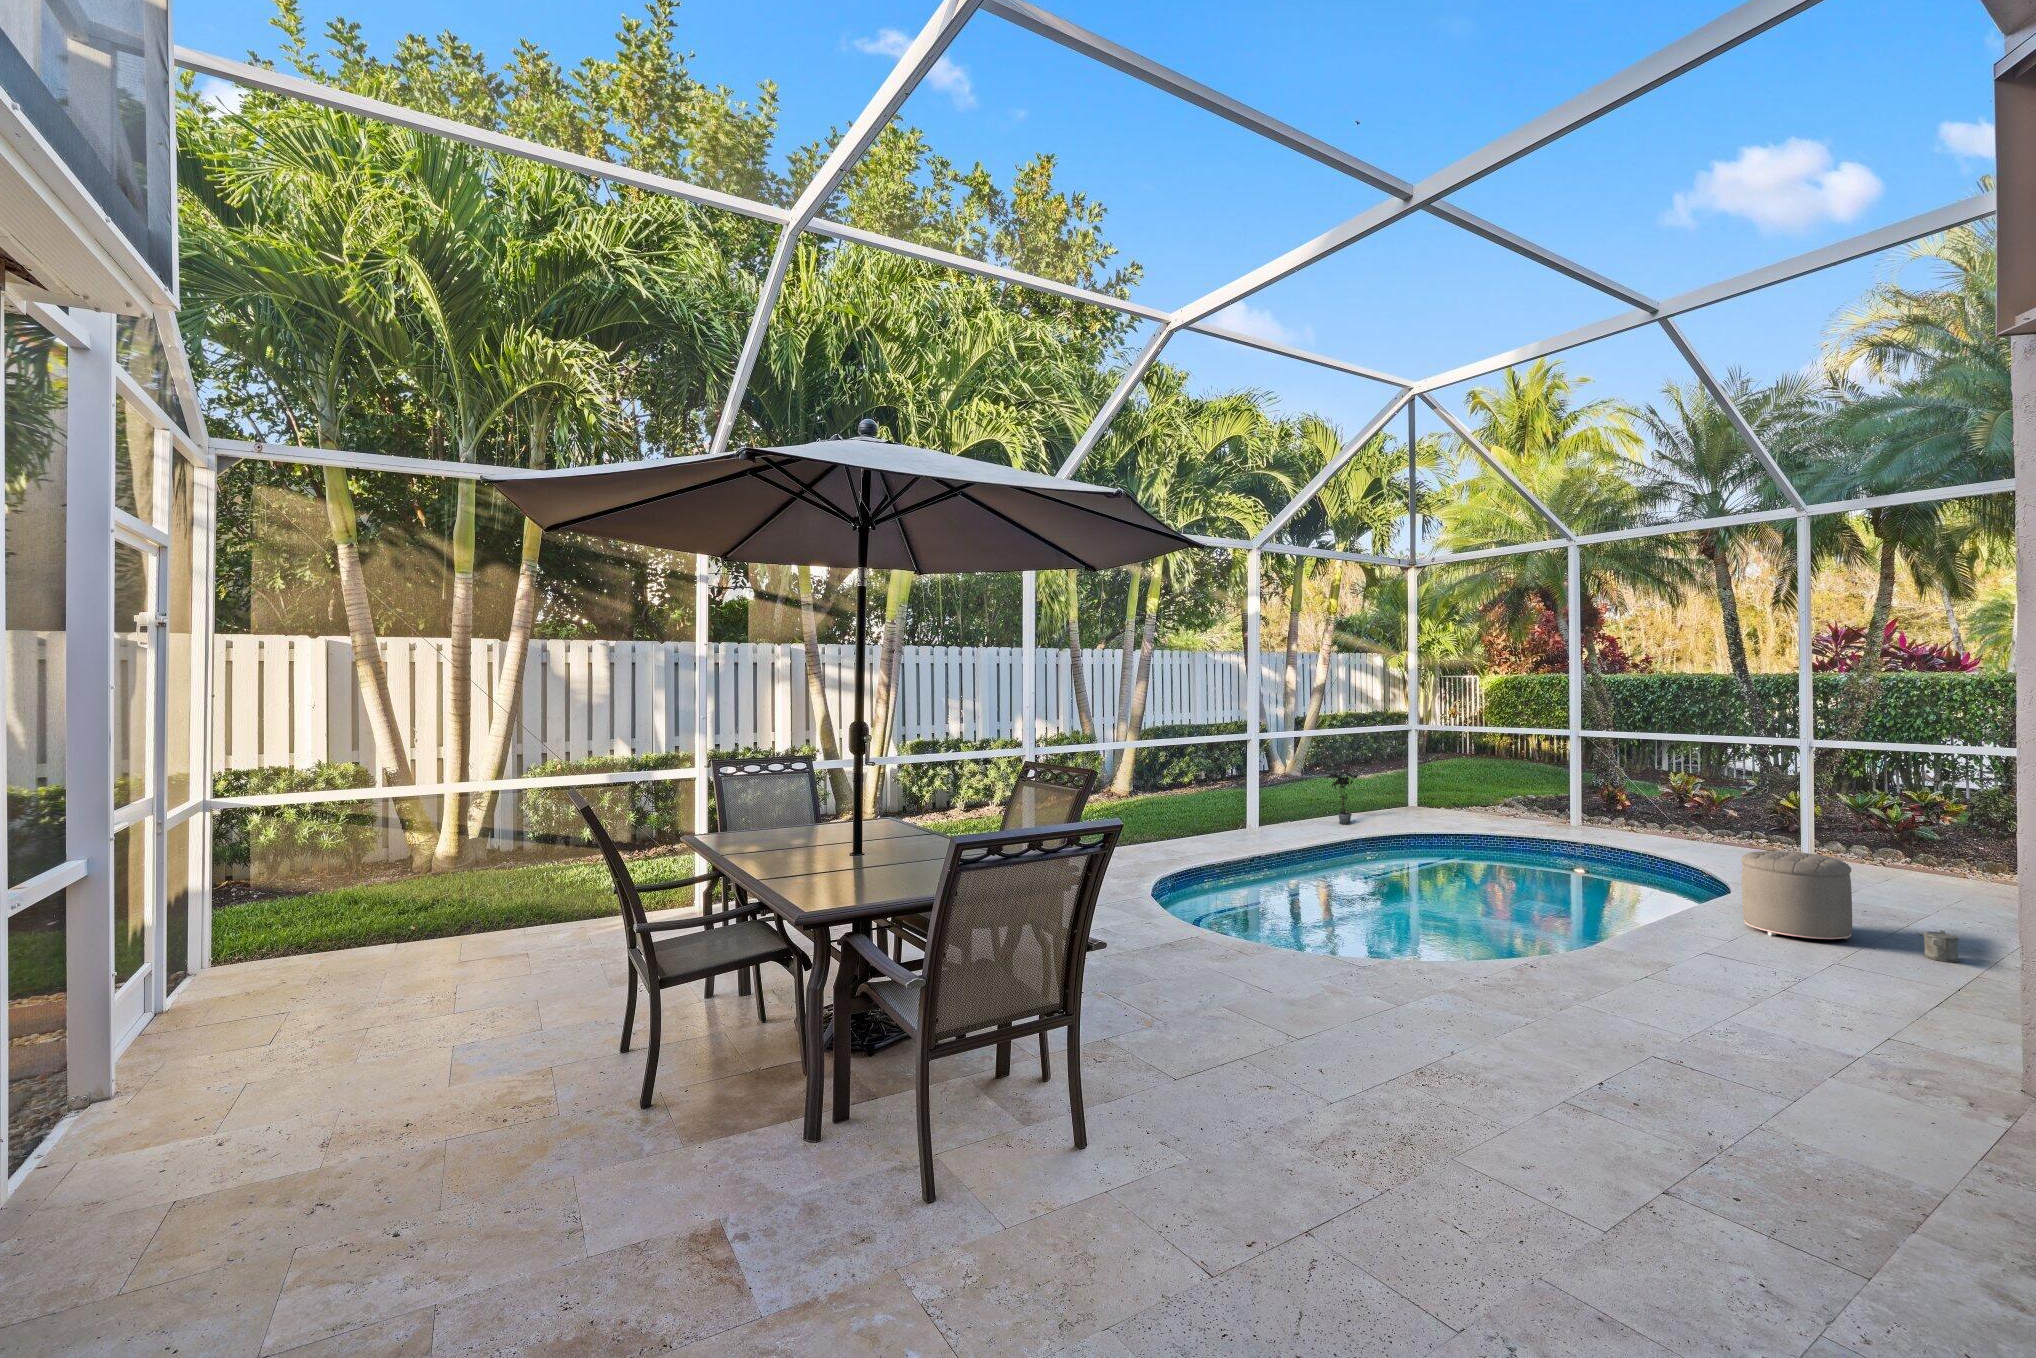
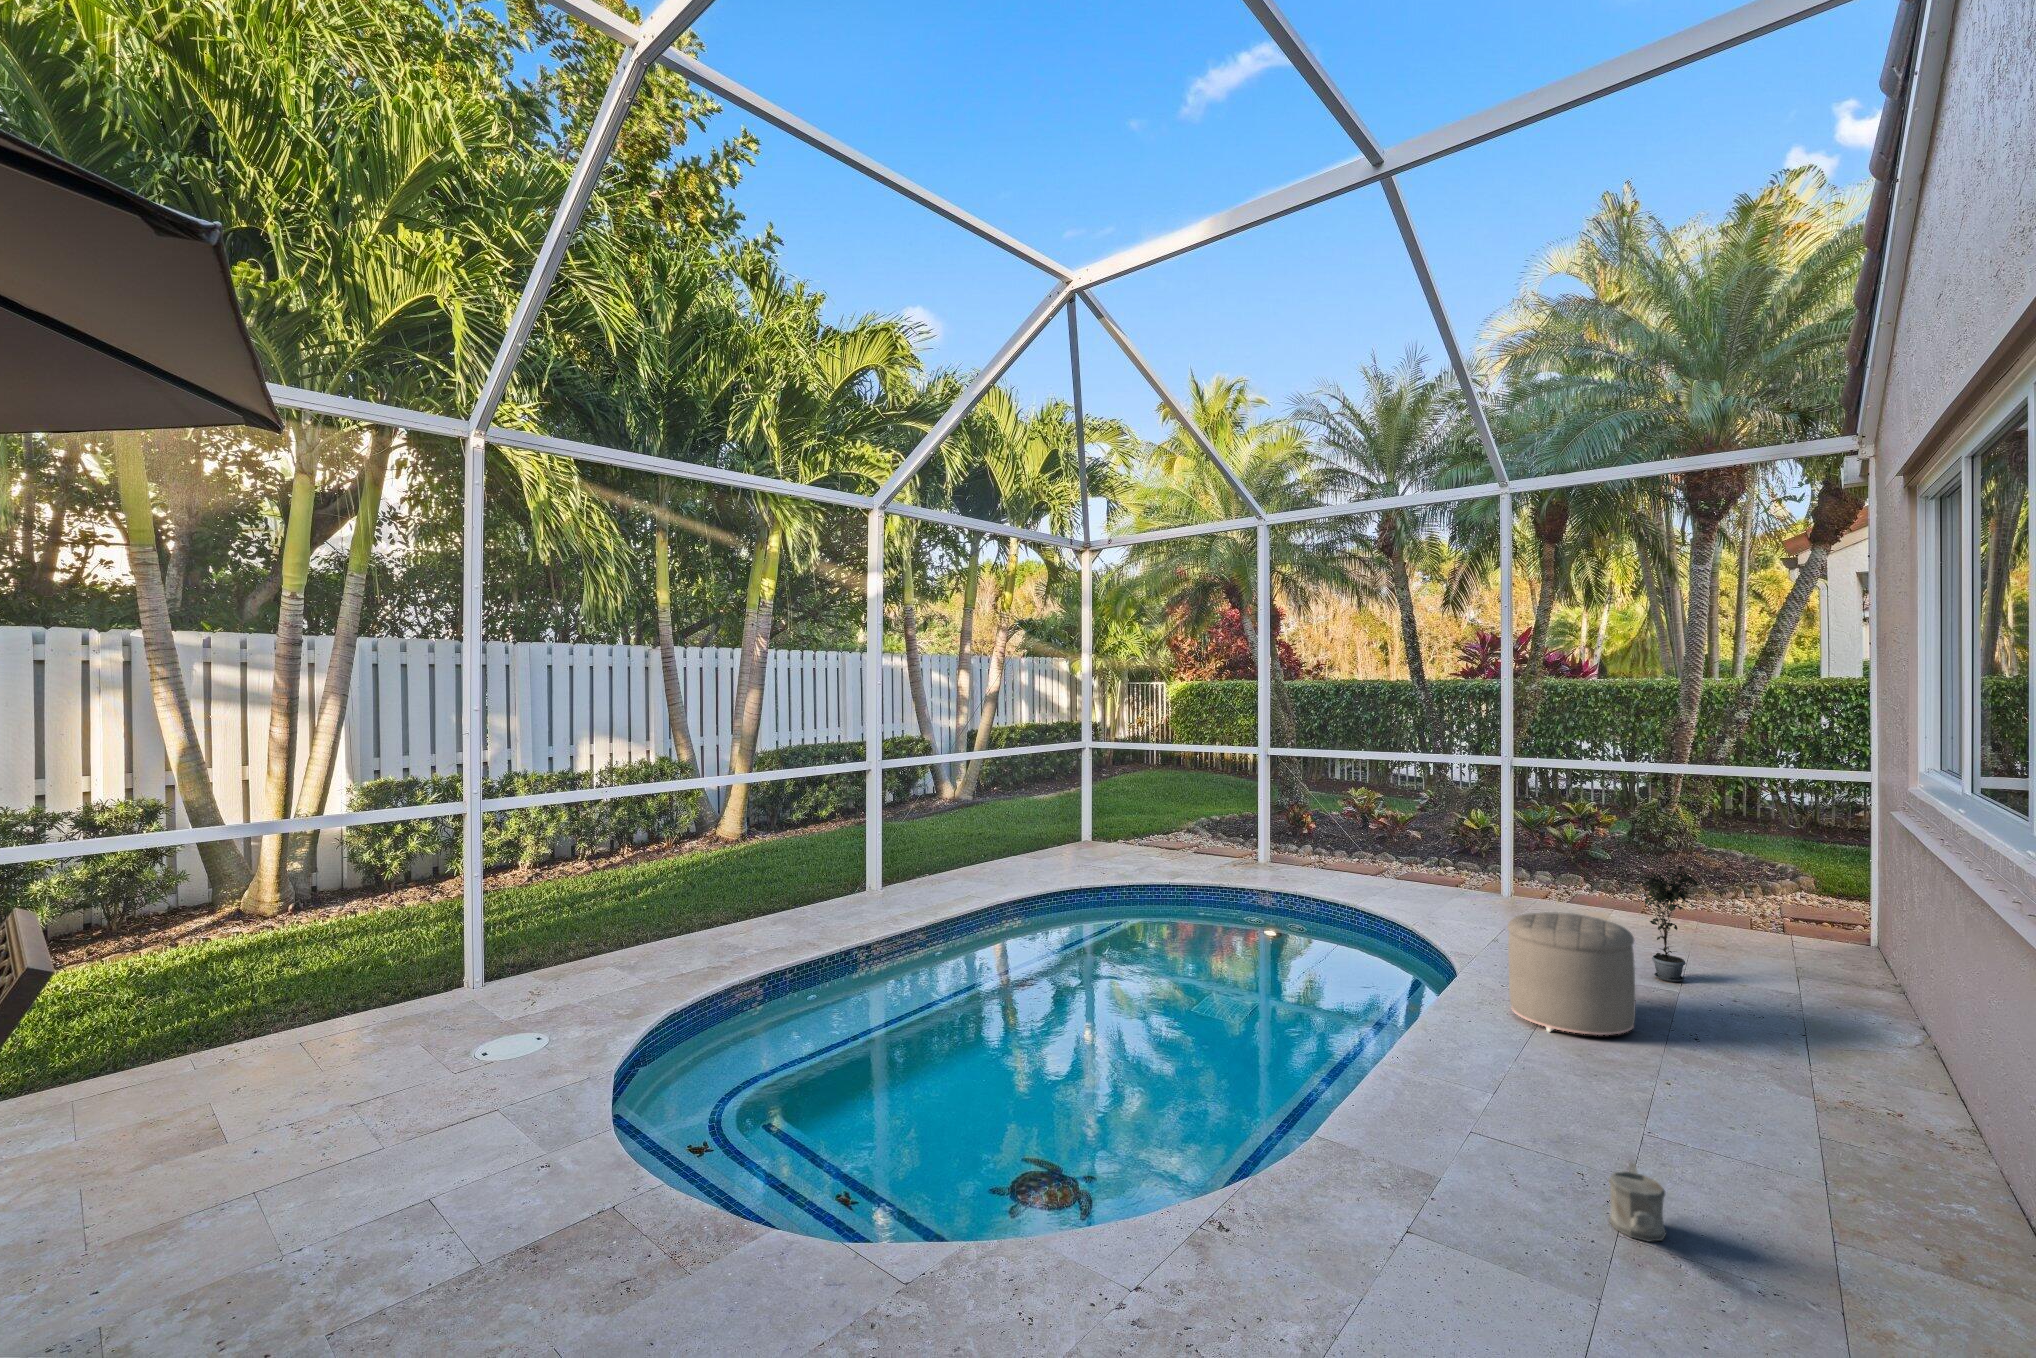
potted plant: present [1326,769,1358,824] -> present [1637,866,1697,982]
watering can: present [1923,930,1960,962] -> present [1608,1163,1666,1242]

